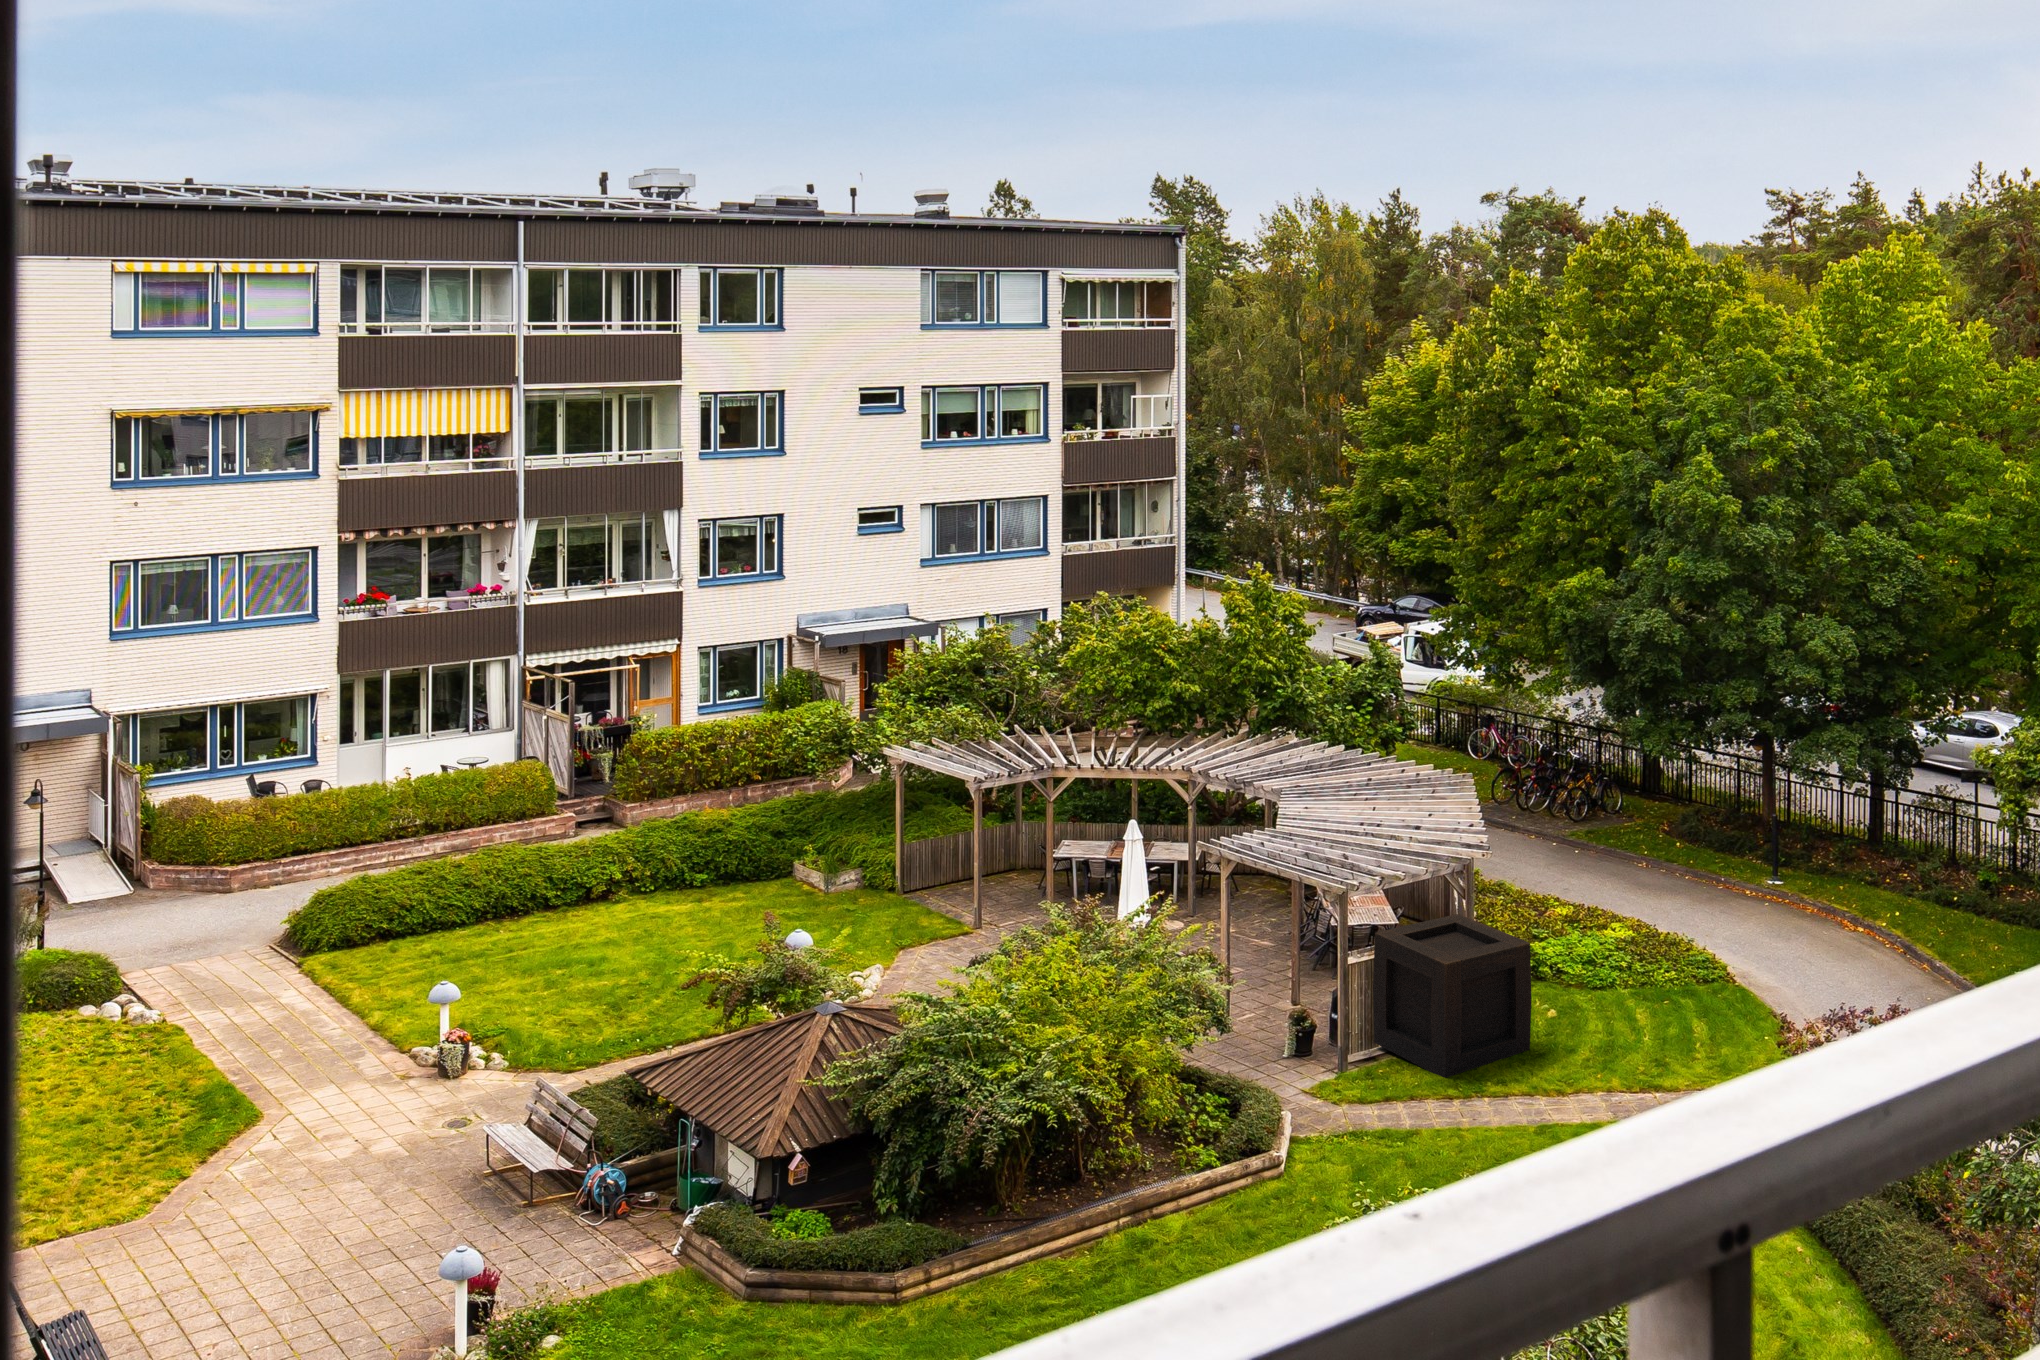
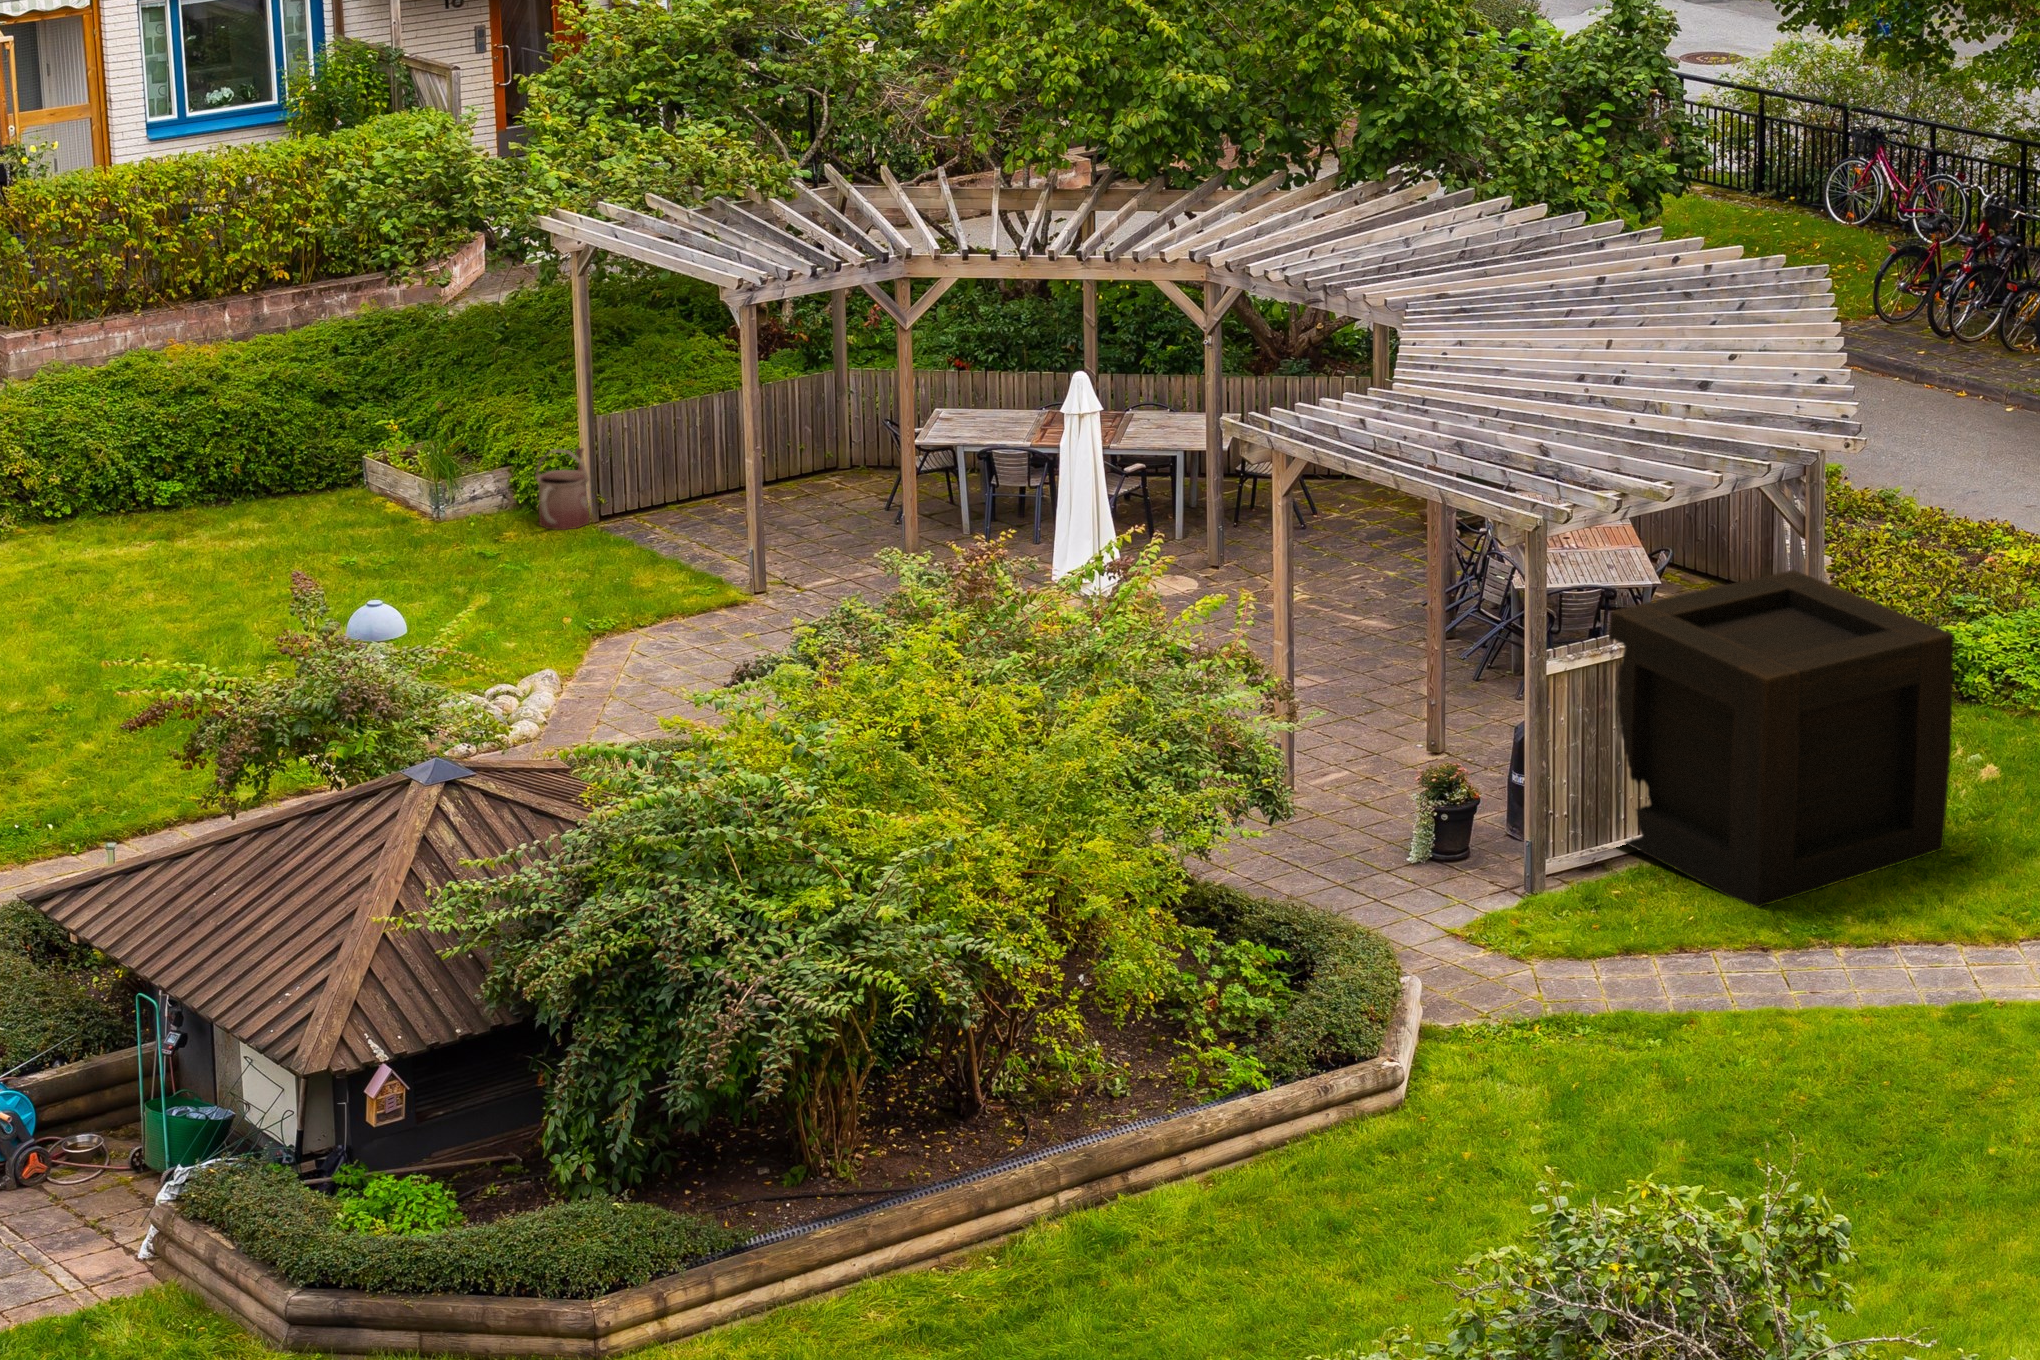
watering can: none [874,861,903,901] -> present [535,448,590,530]

